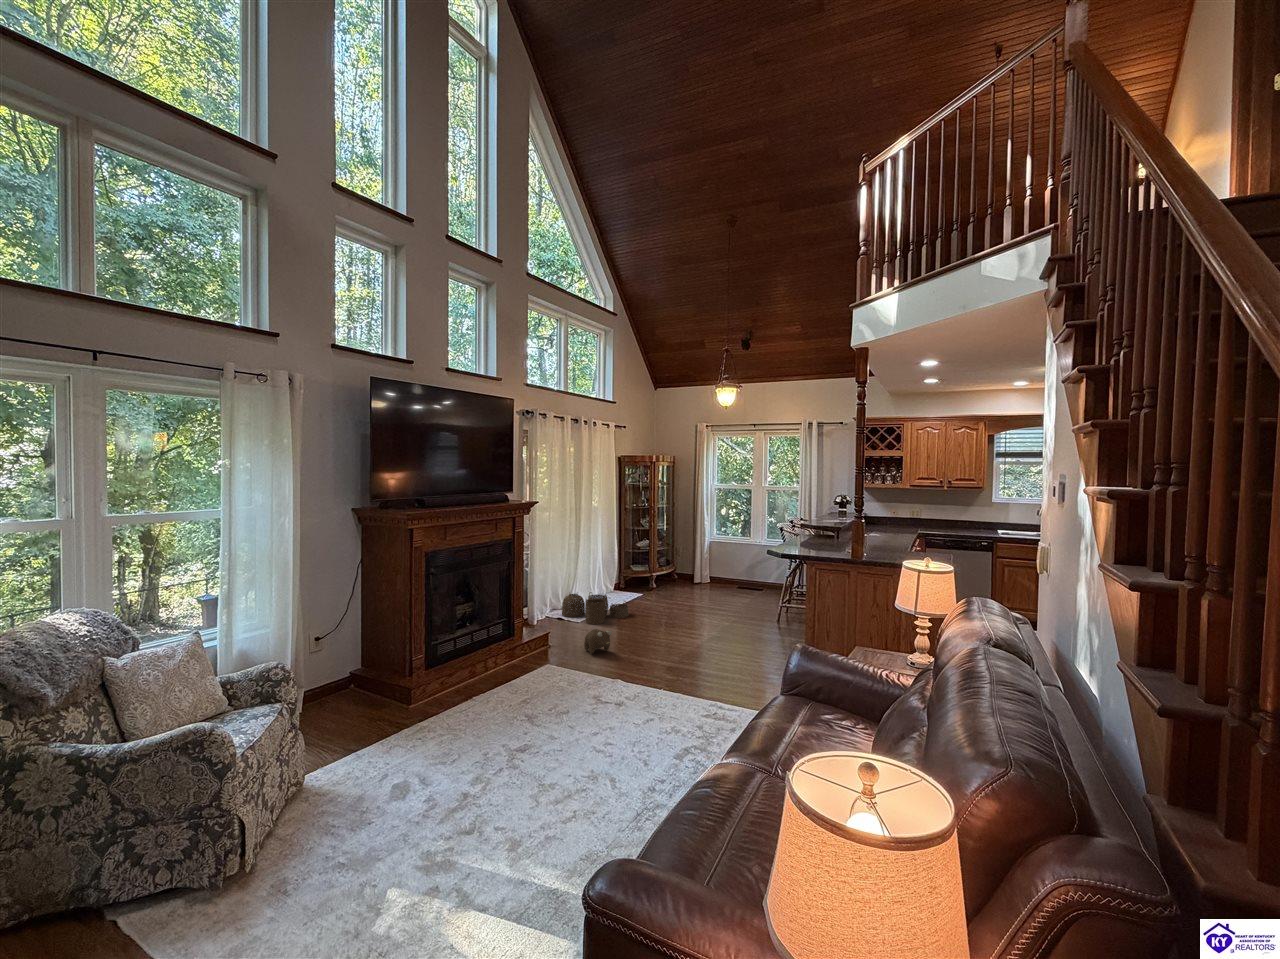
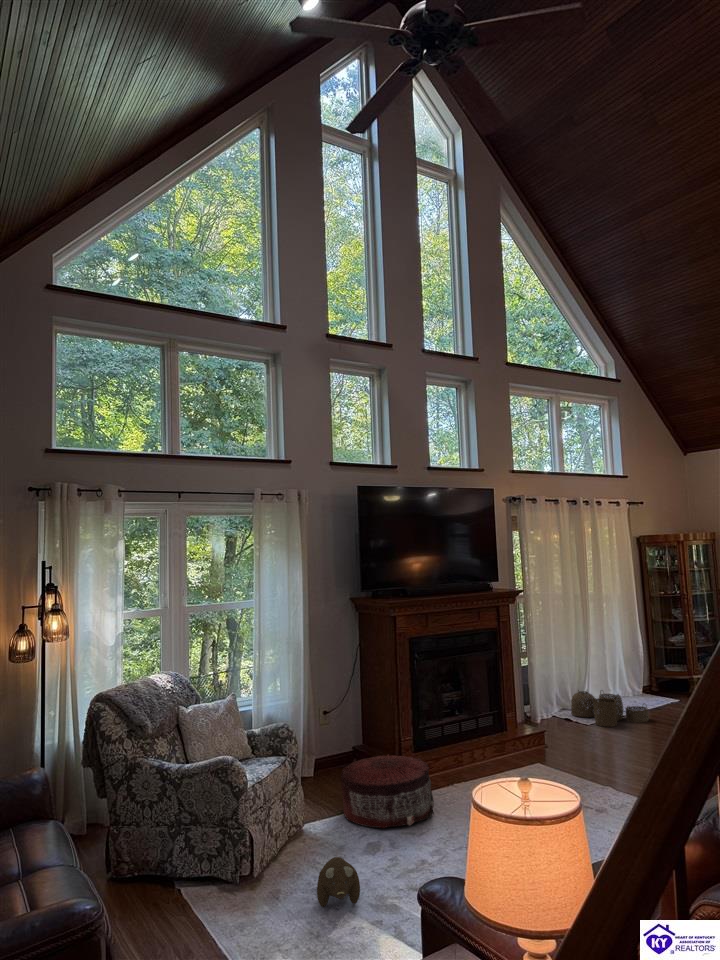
plush toy: present [584,629,612,654] -> present [317,857,360,907]
pouf: none [349,679,462,766] -> present [341,755,434,828]

